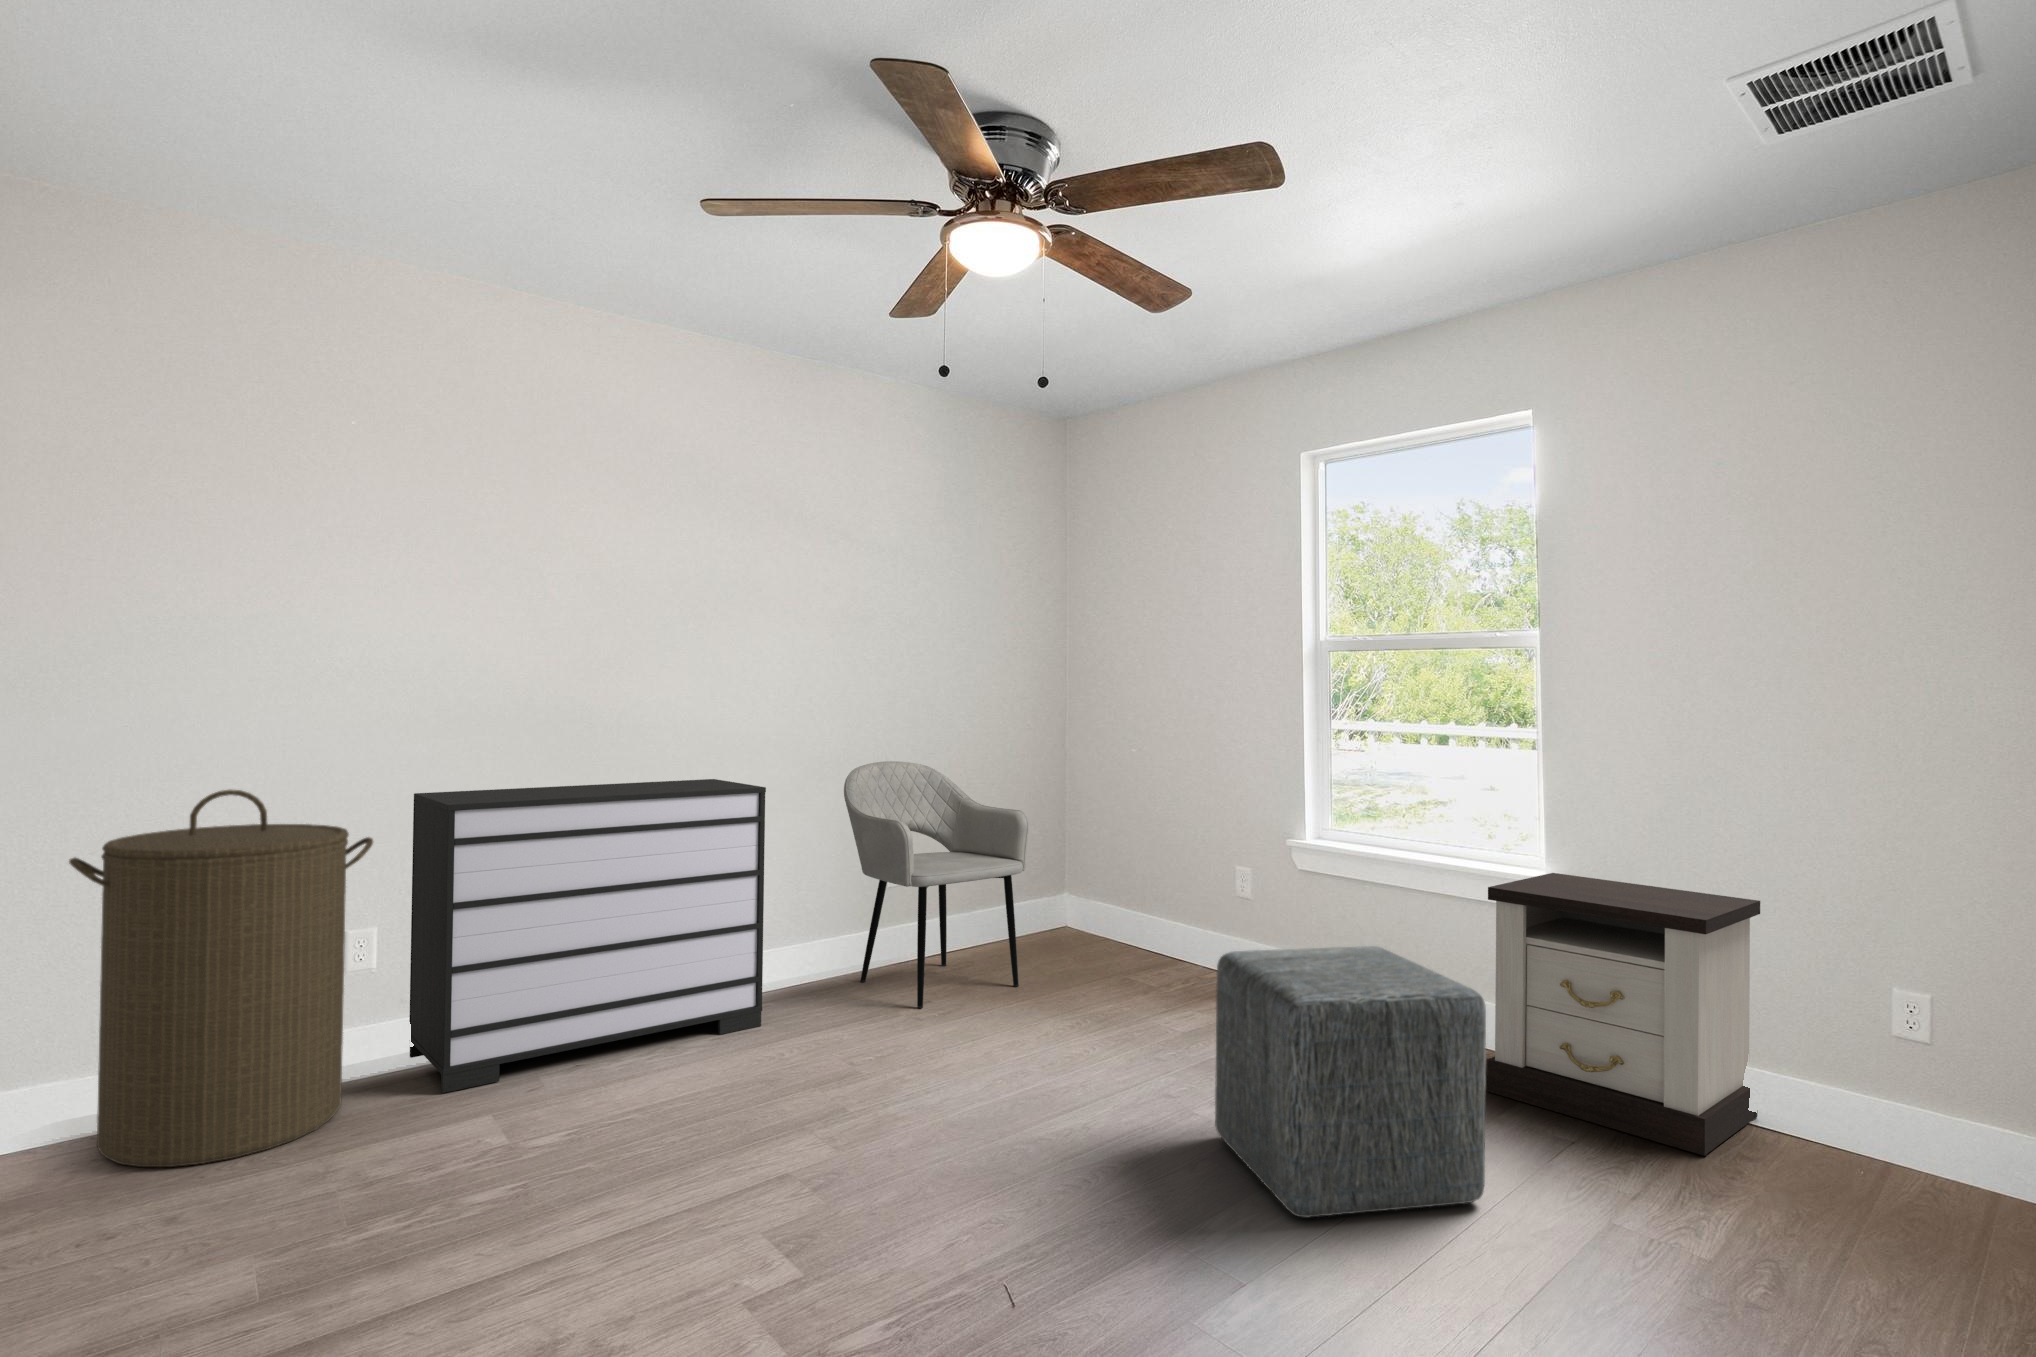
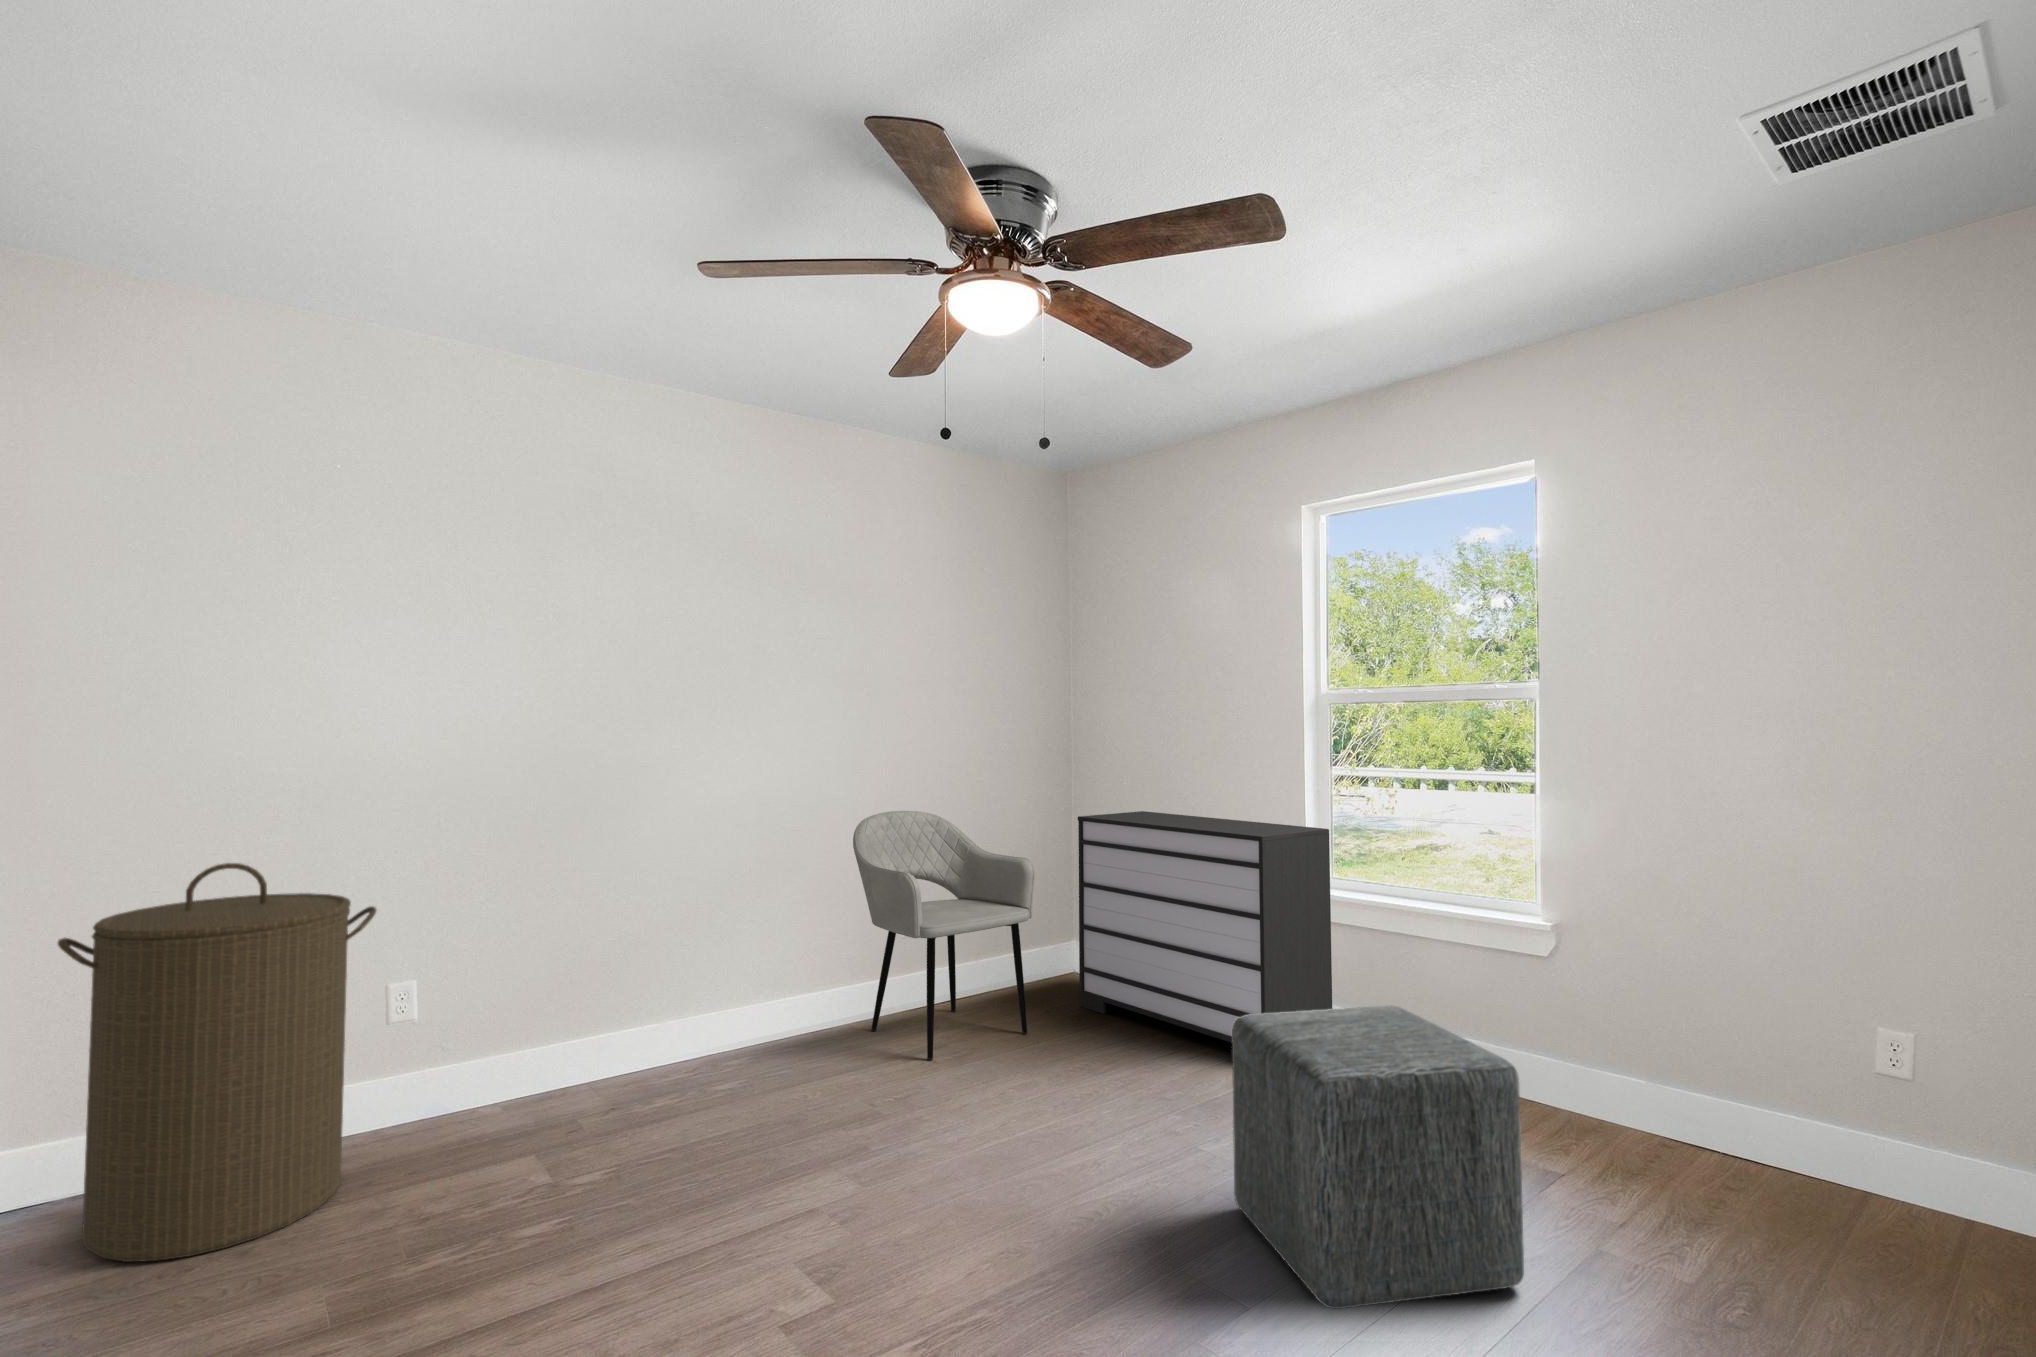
dresser: present [409,779,766,1093] -> present [1078,811,1332,1043]
nightstand: present [1486,873,1760,1156] -> none [1502,920,1791,1225]

